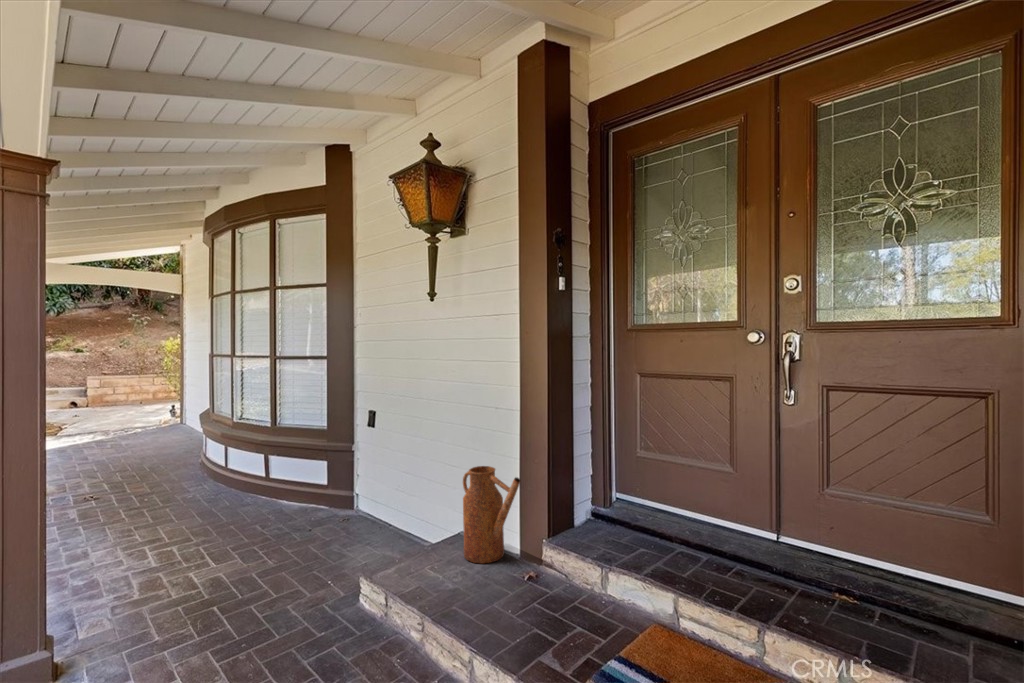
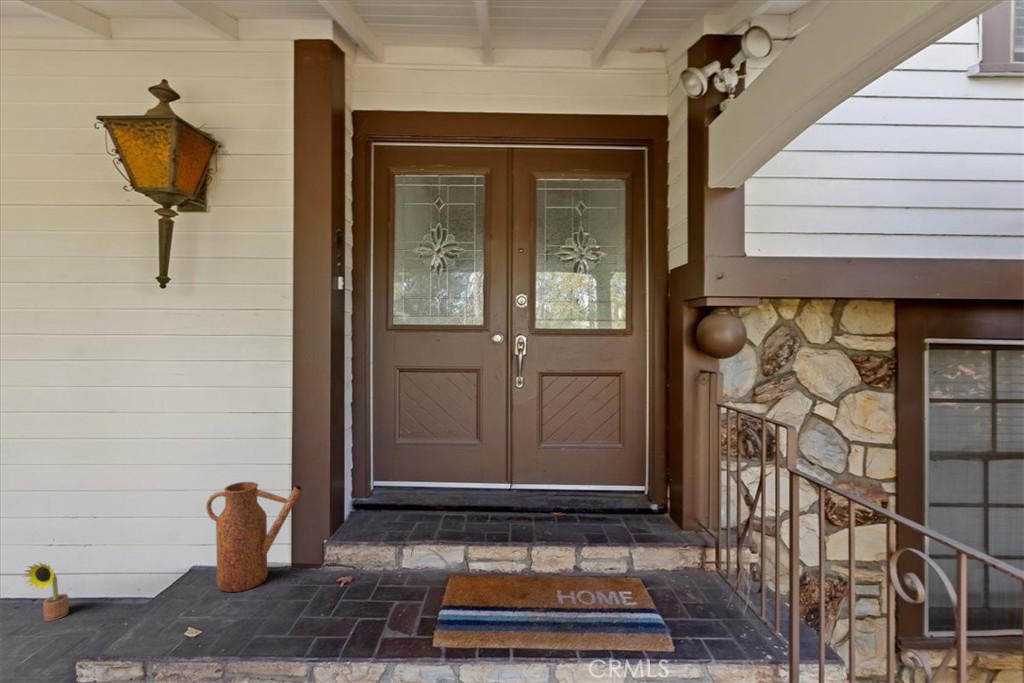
decorative plant: none [382,499,407,543] -> present [24,563,69,621]

